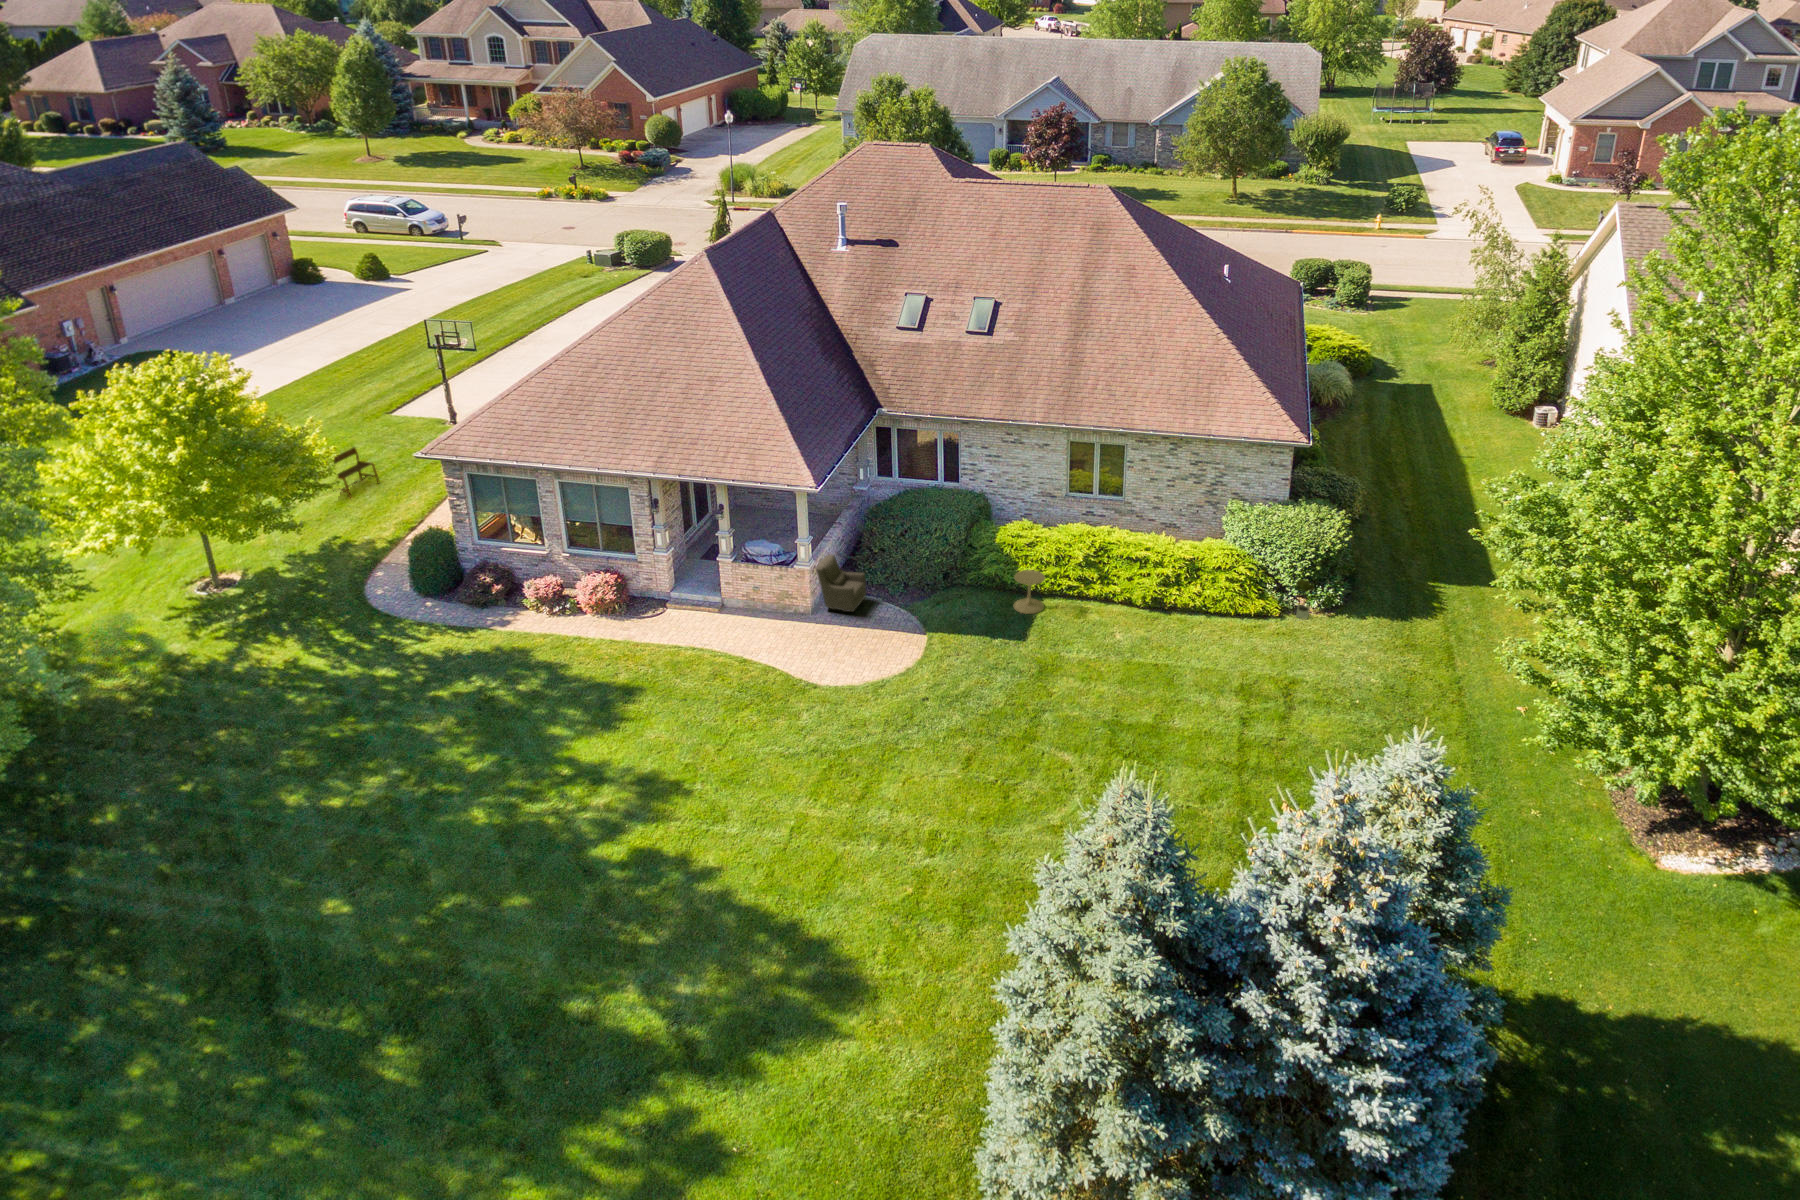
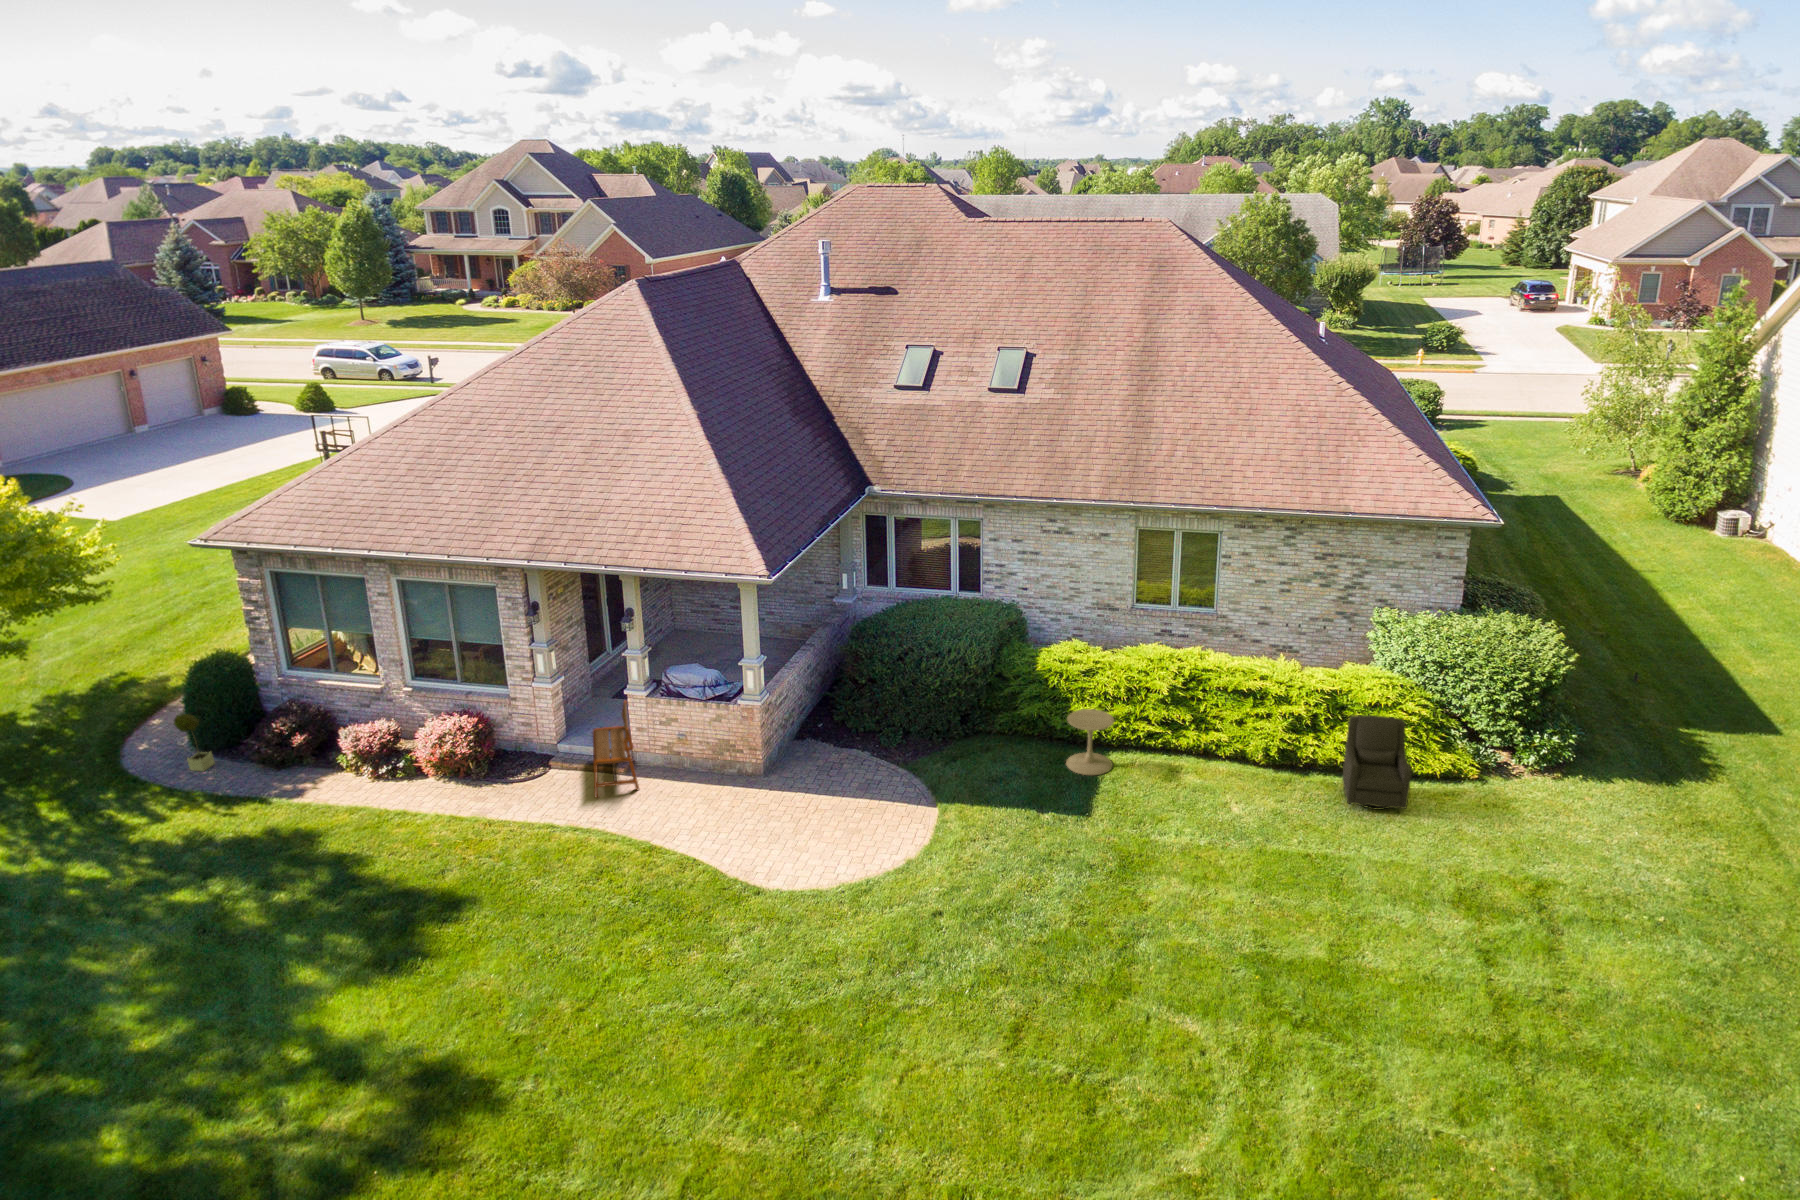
bench: present [333,447,379,498] -> present [593,701,639,798]
chair: present [816,554,866,612] -> present [1342,715,1412,810]
potted tree: present [1296,579,1314,619] -> present [174,714,215,771]

